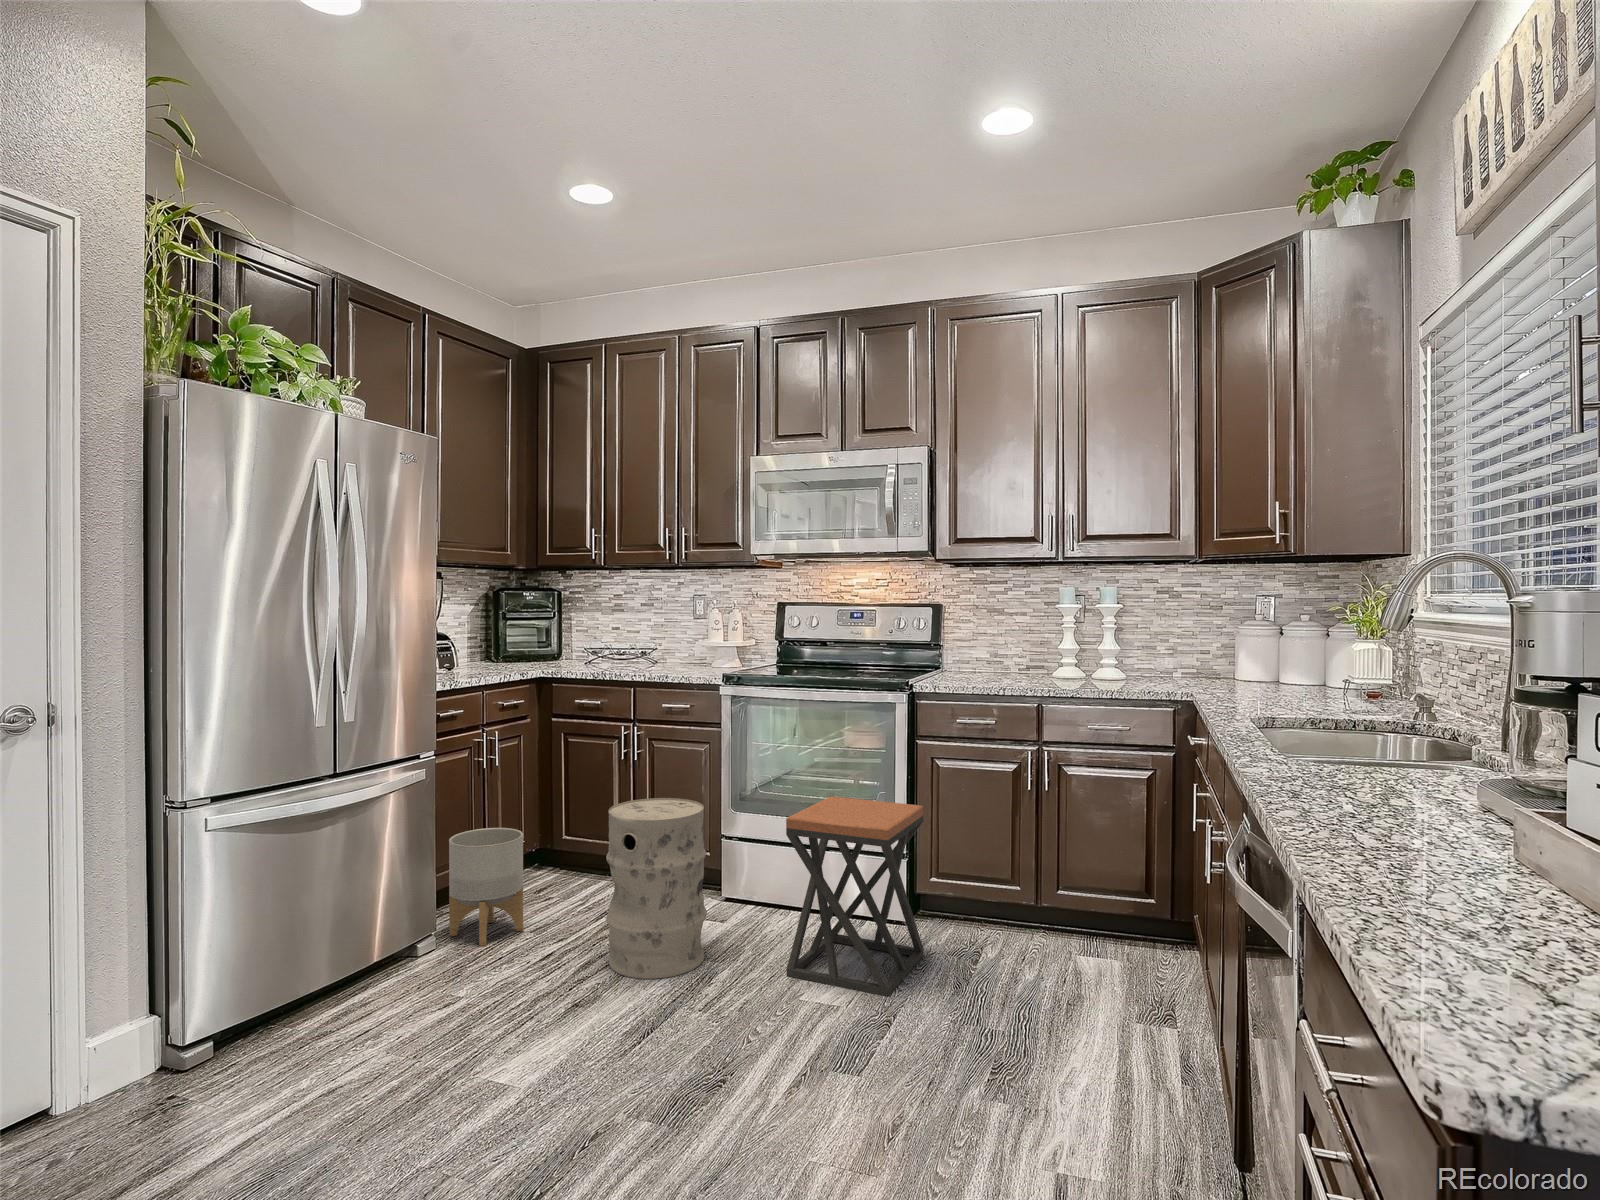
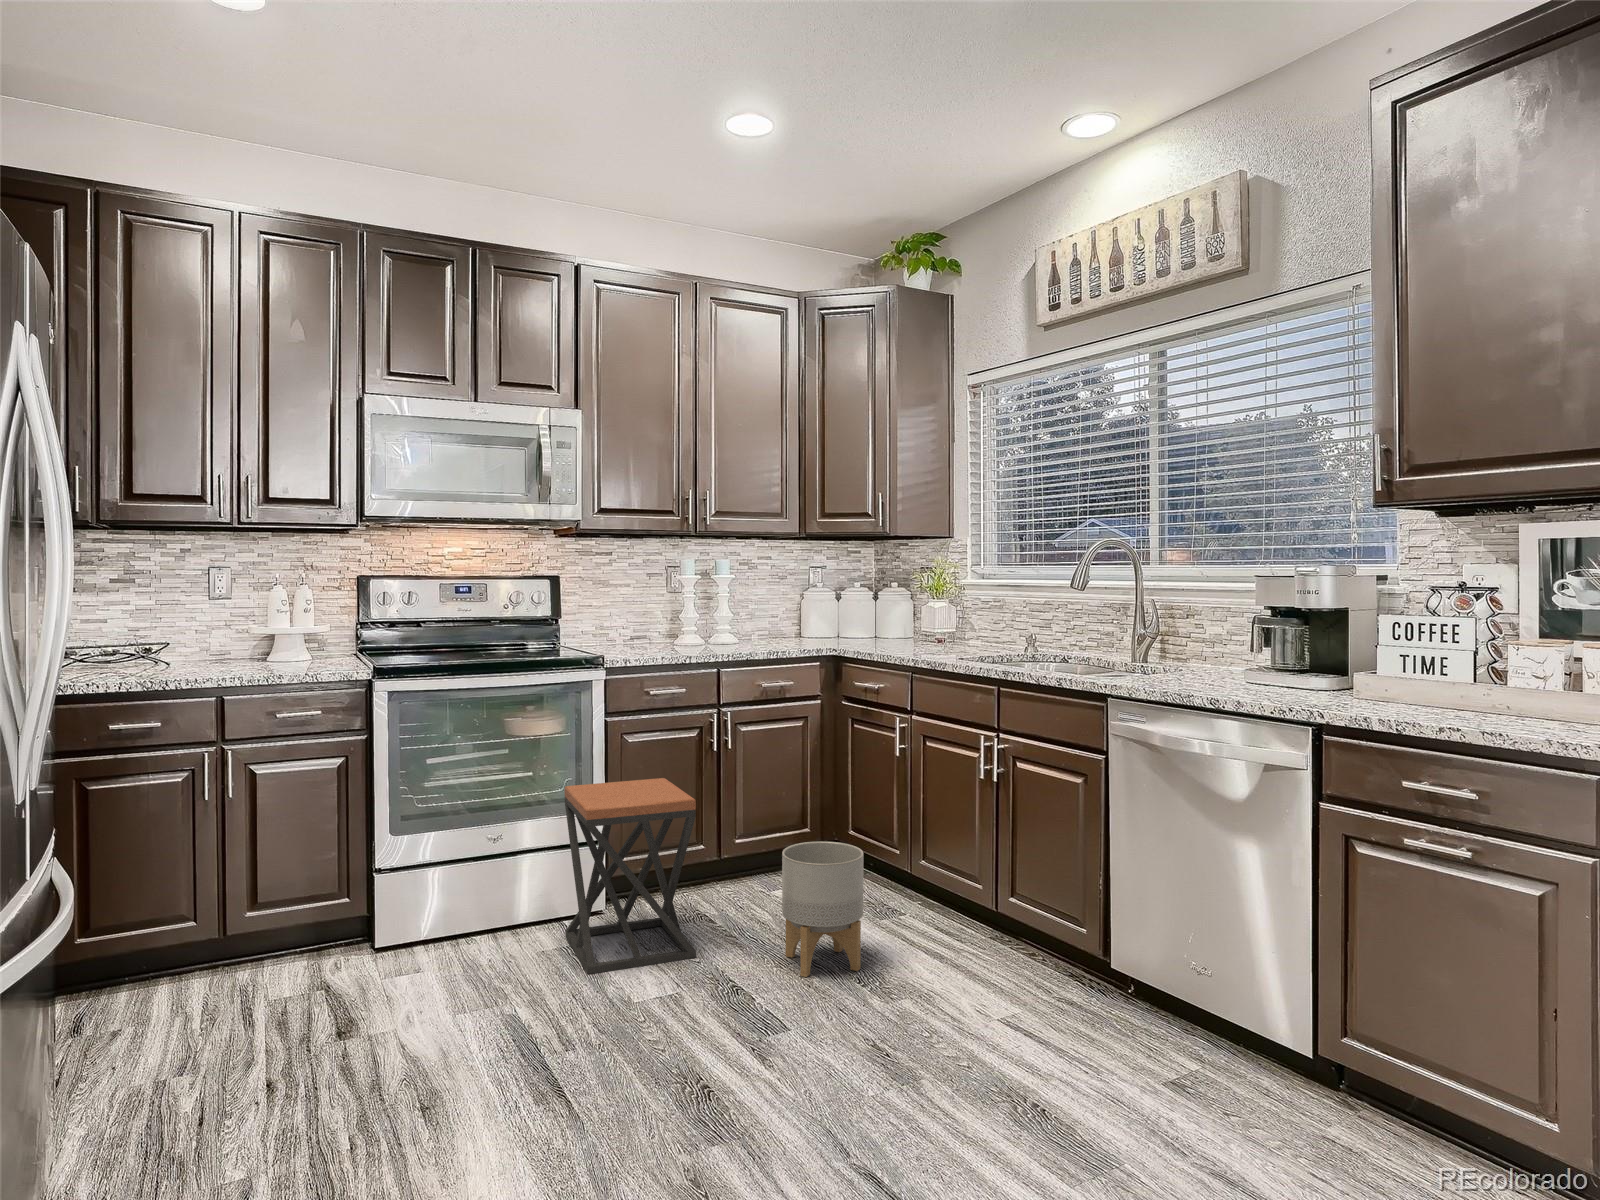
trash can: present [606,798,707,979] -> none [367,816,493,1032]
planter: present [449,828,523,946] -> present [782,841,864,977]

